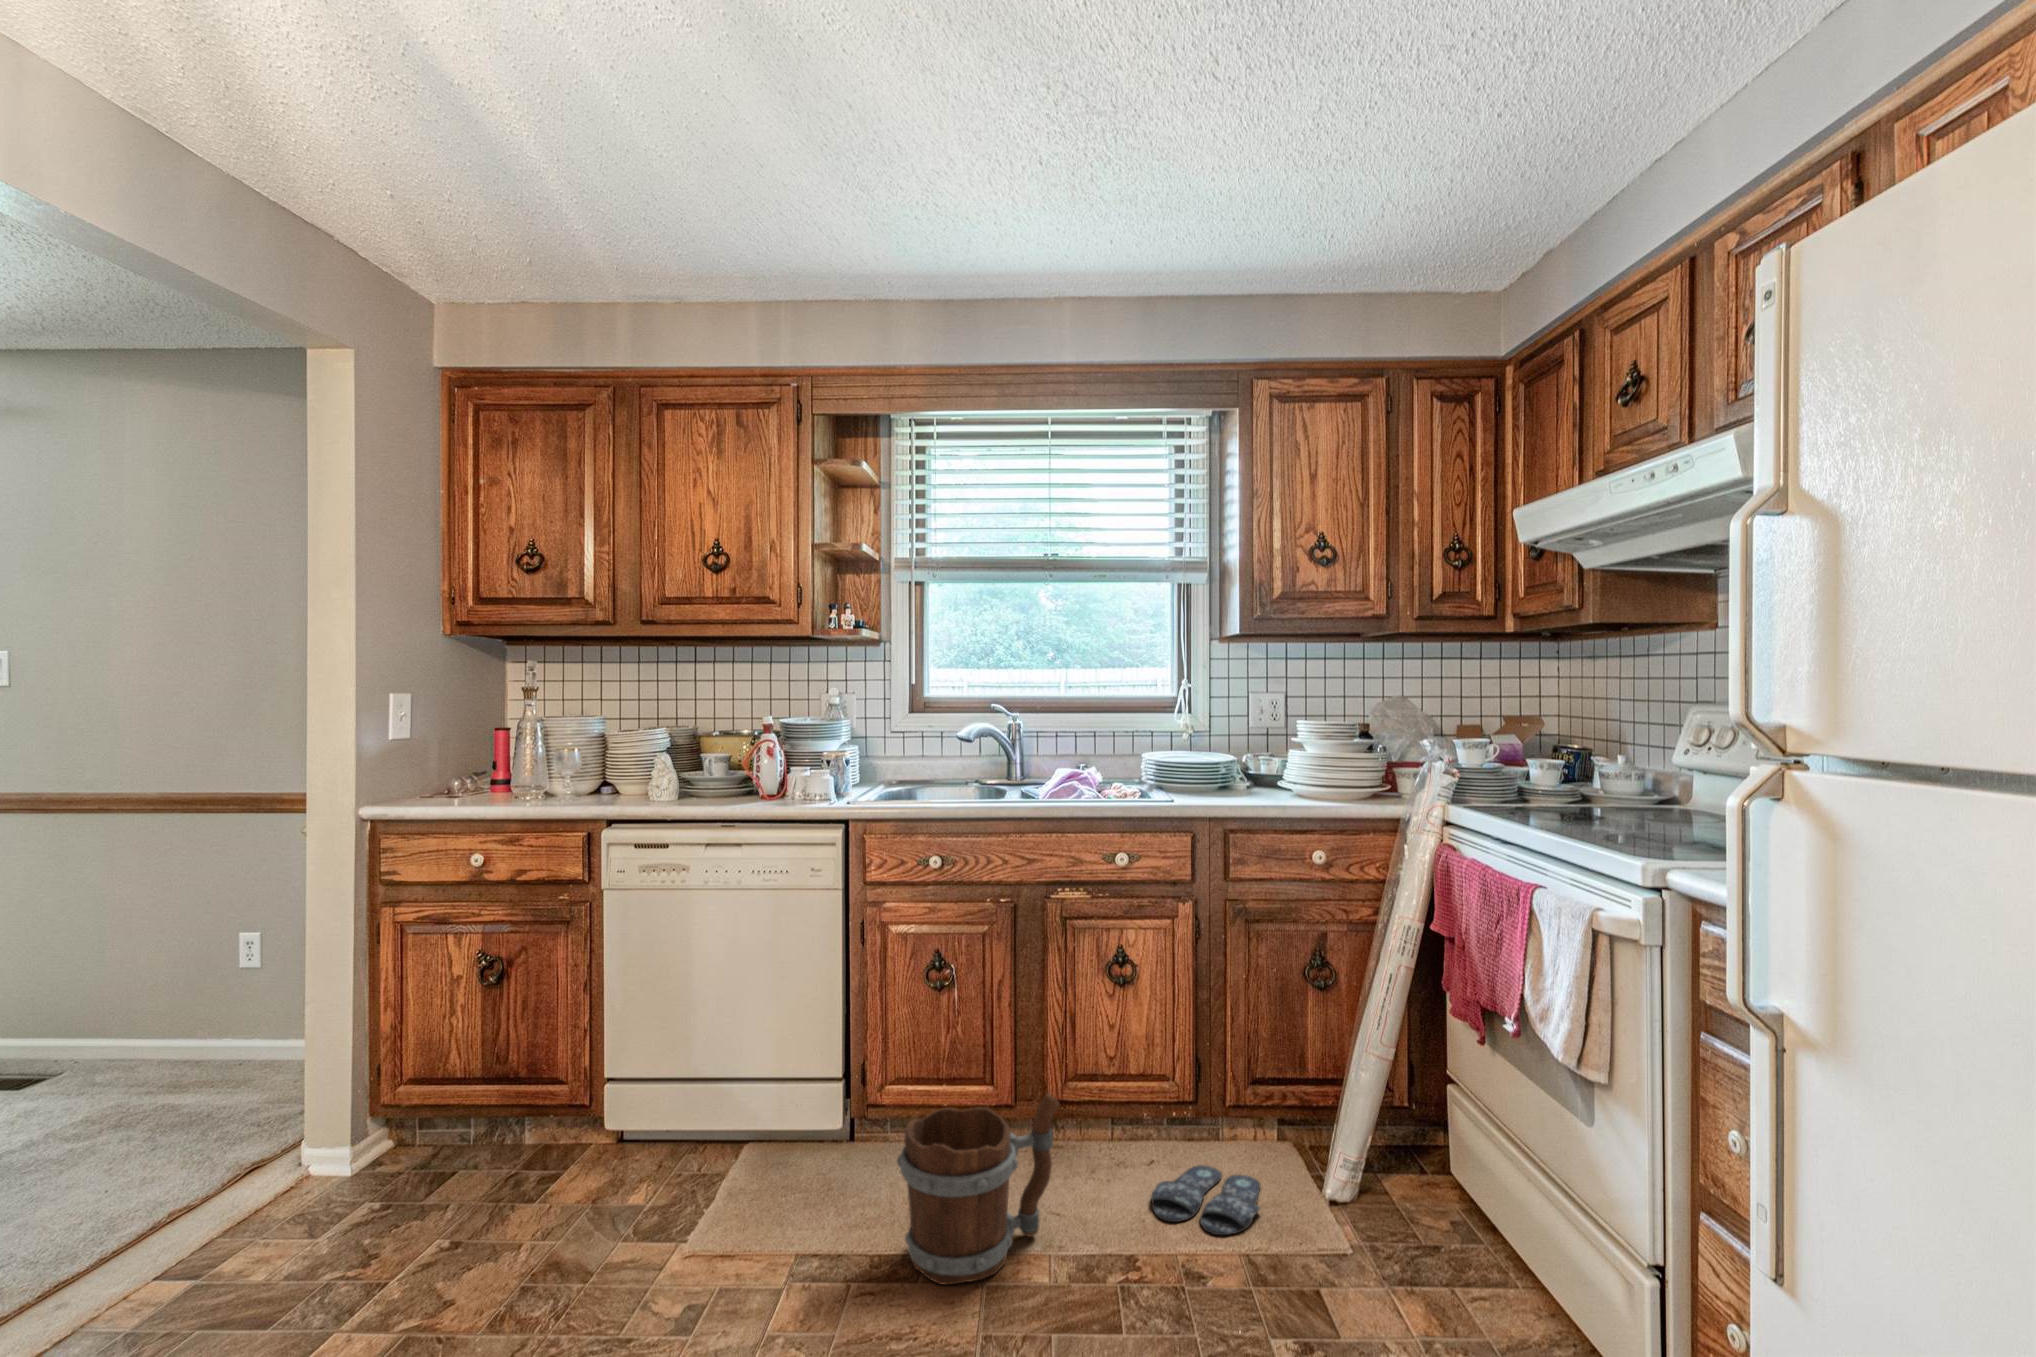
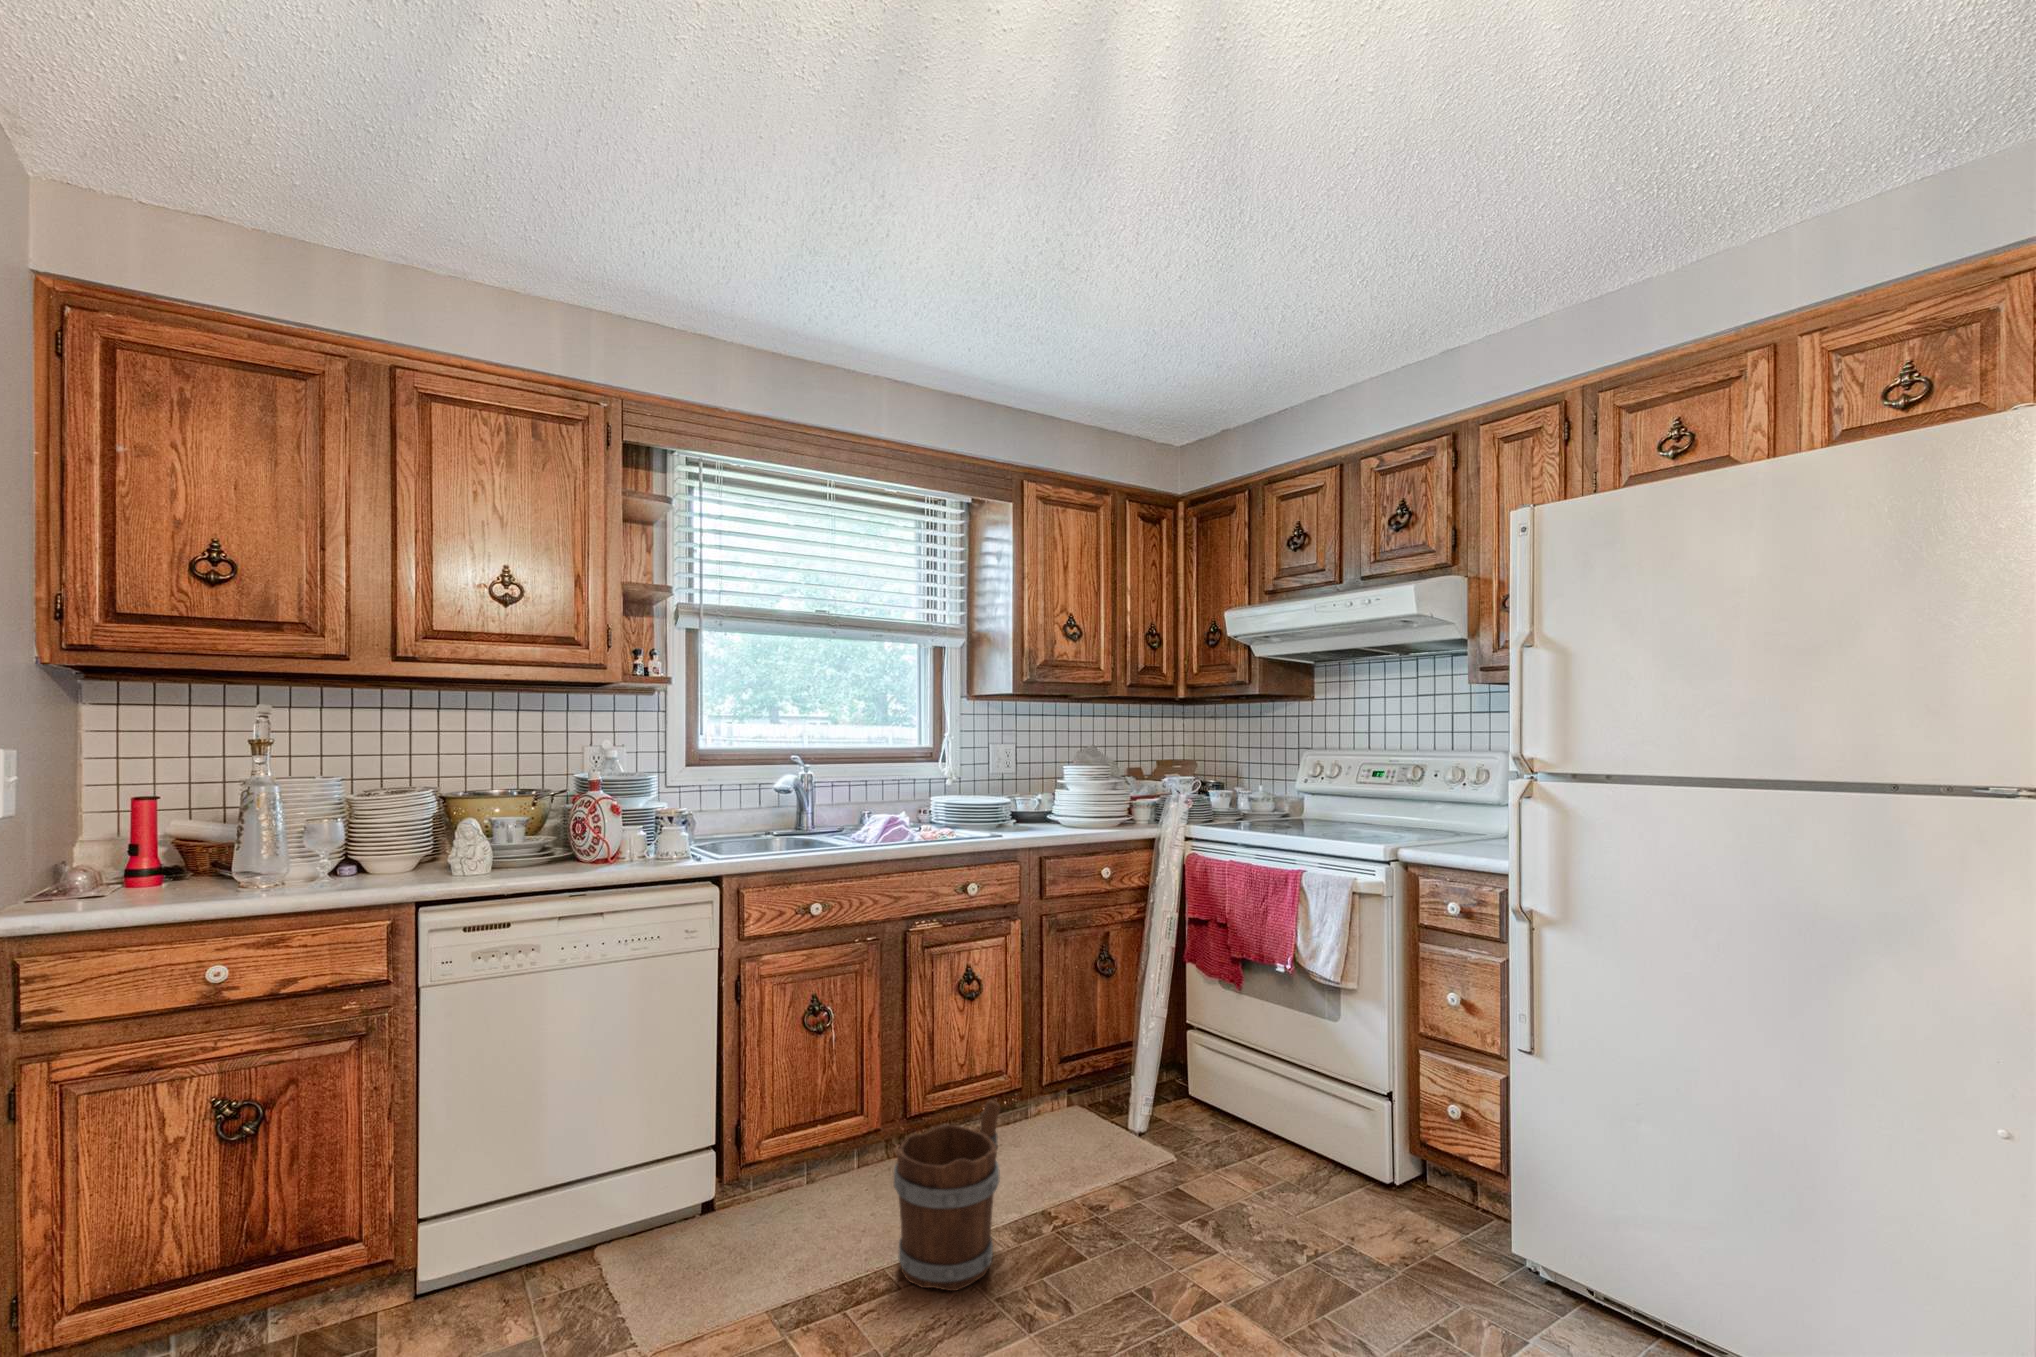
slippers: present [1151,1165,1260,1236] -> none [1033,1141,1121,1188]

